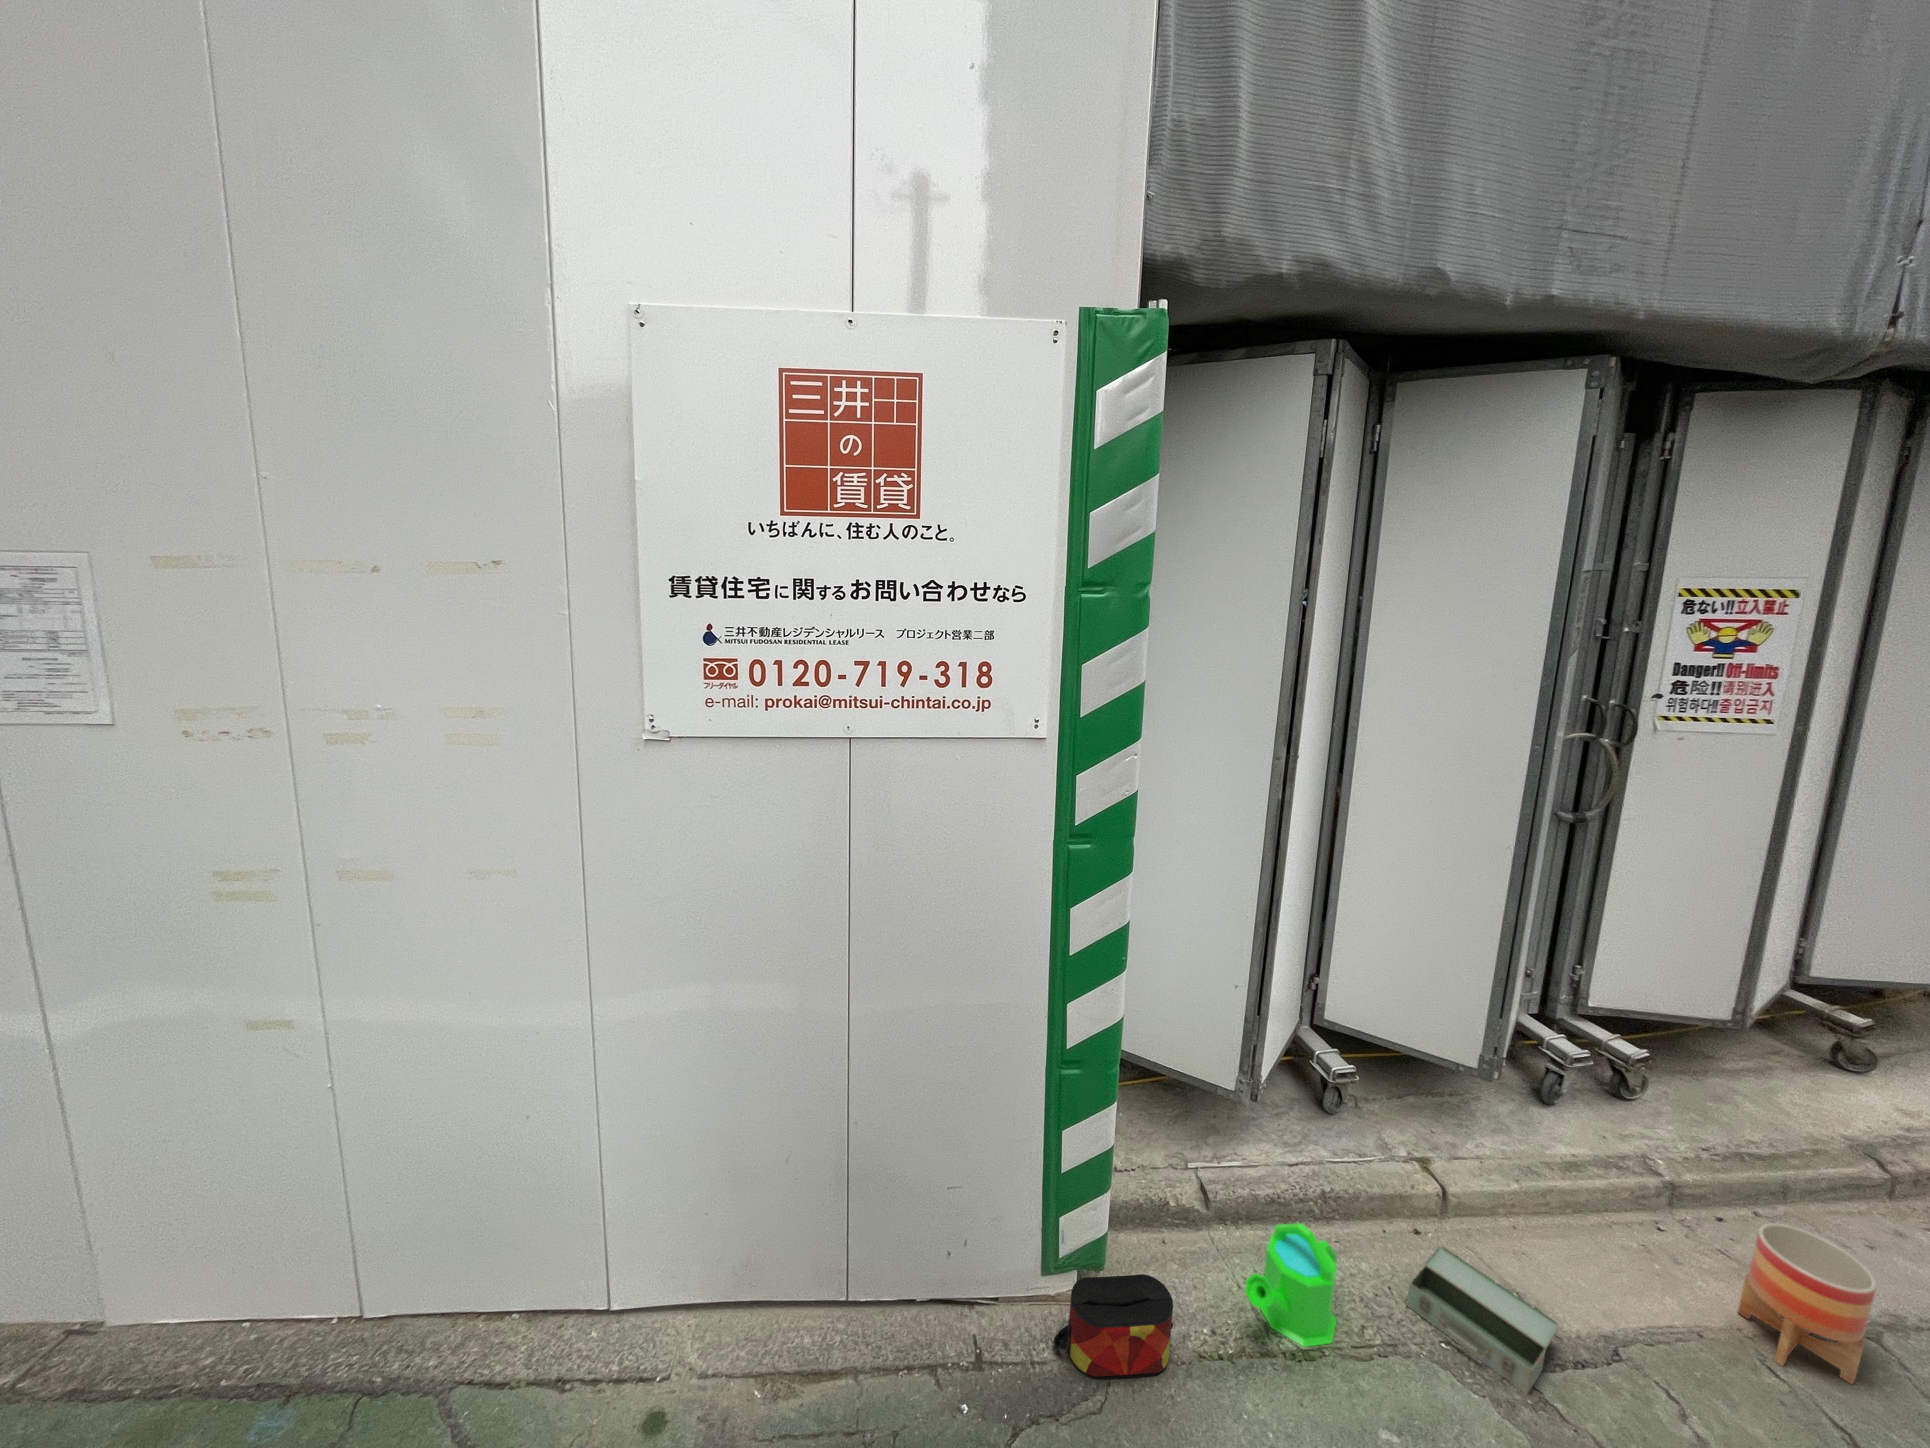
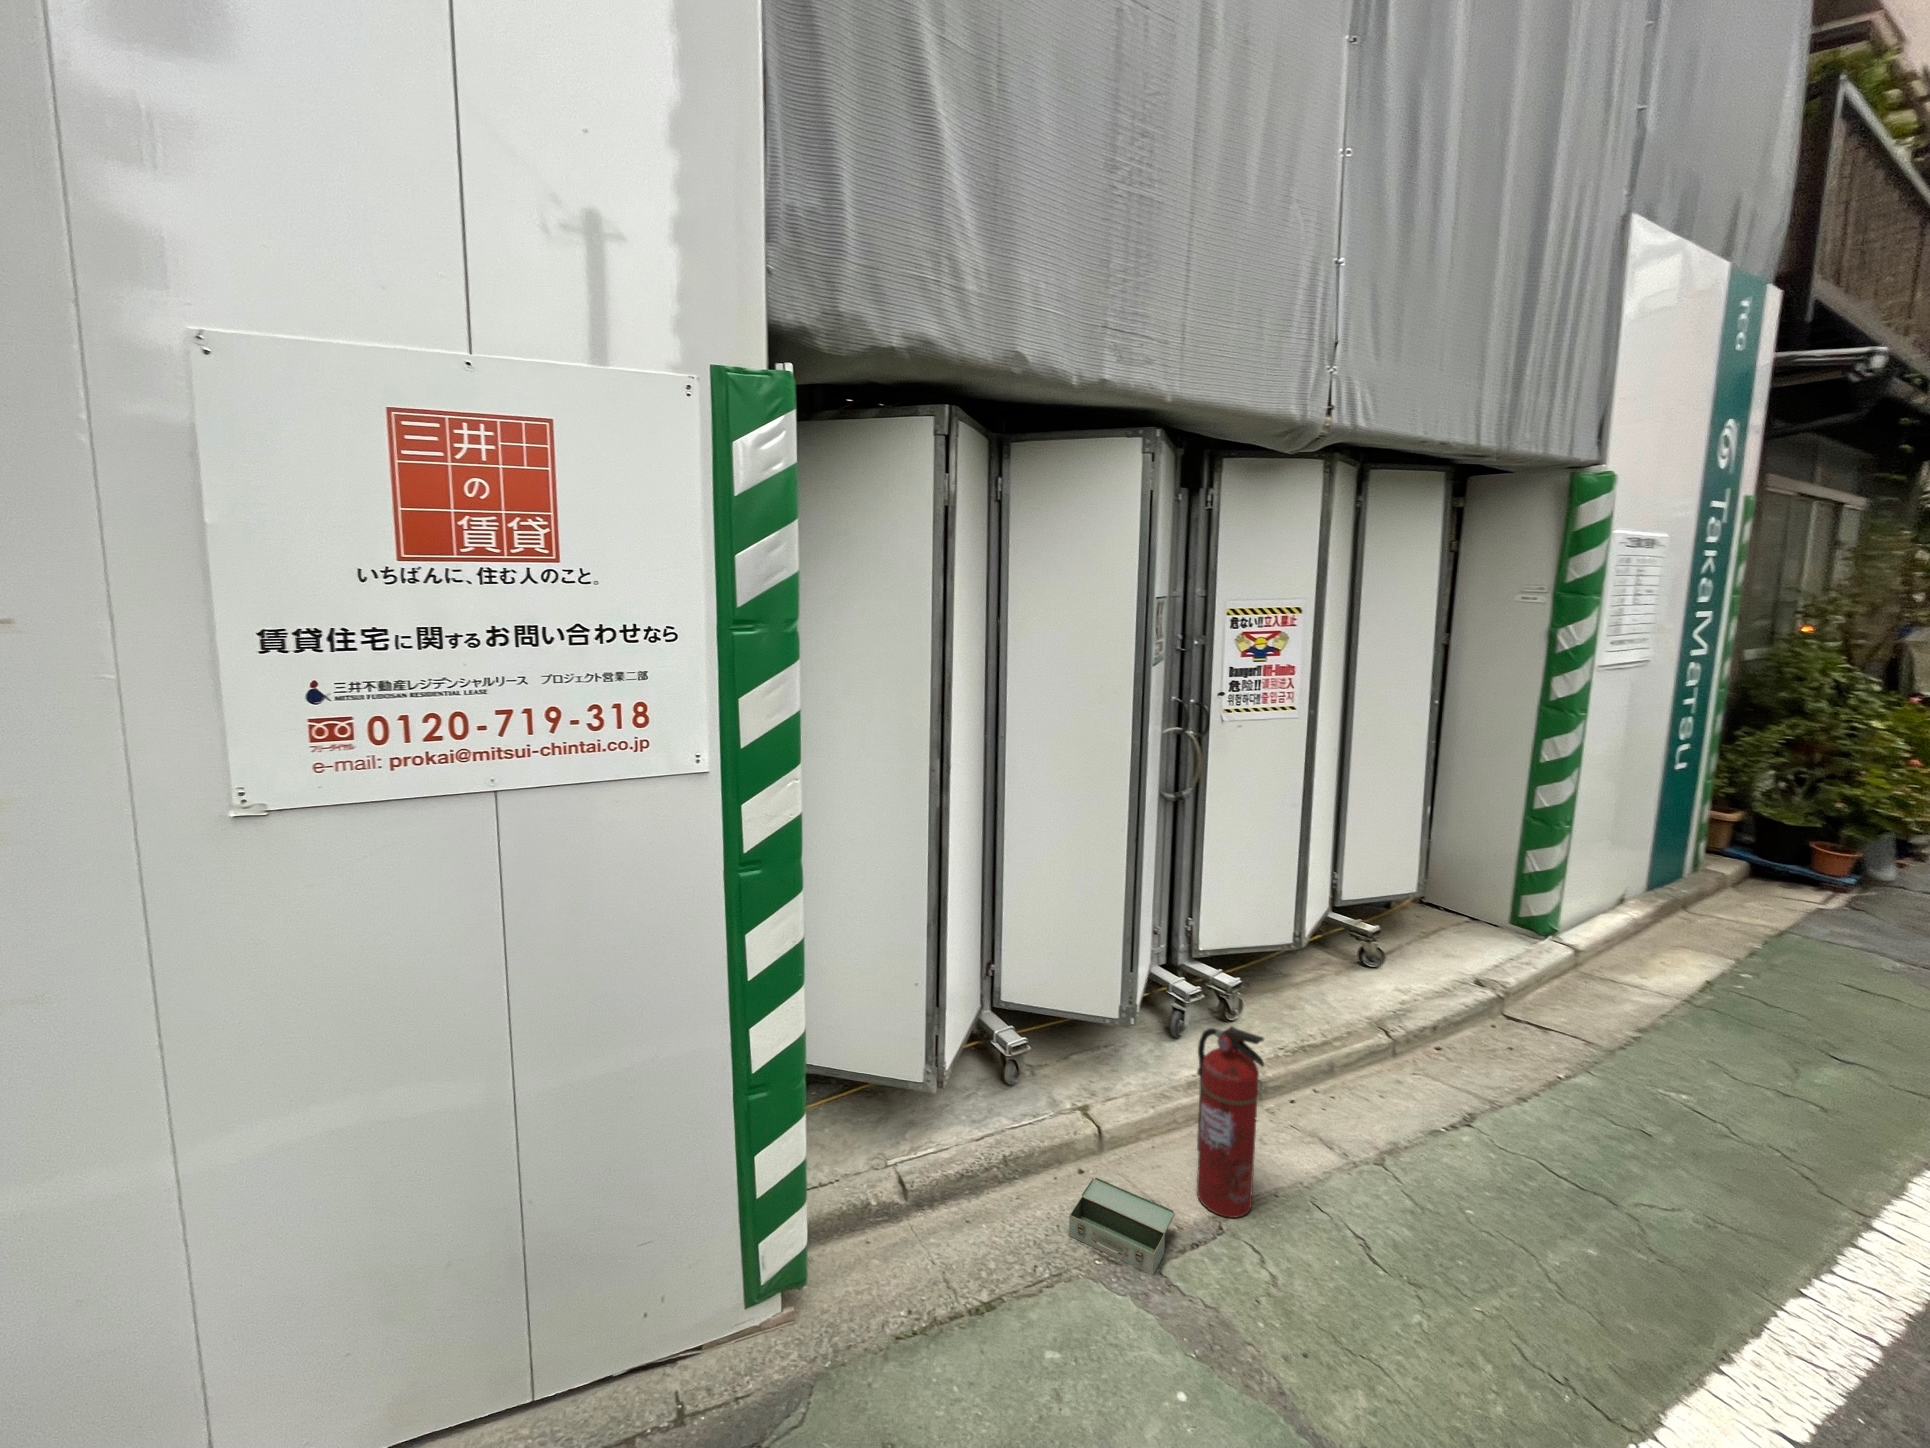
fire extinguisher: none [1586,1114,1726,1358] -> present [1197,1026,1264,1218]
watering can: present [1245,1223,1337,1347] -> none [934,1187,1014,1298]
planter: present [1738,1223,1877,1384] -> none [1293,1088,1361,1196]
bag: present [1054,1274,1173,1379] -> none [761,1276,872,1391]

